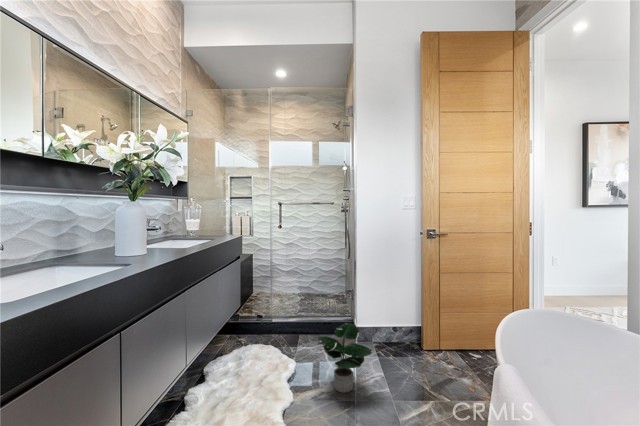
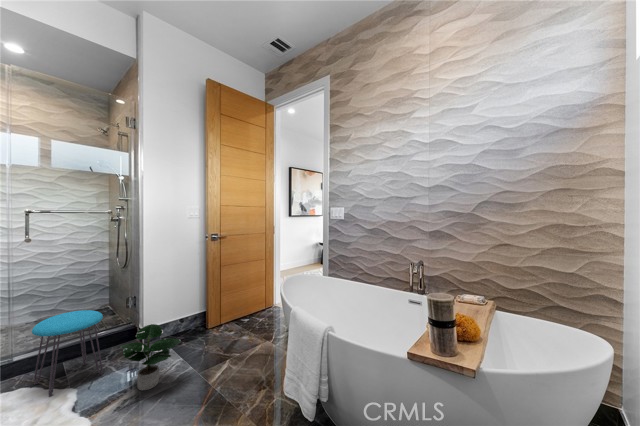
stool: none [275,292,320,361] -> present [32,310,103,397]

